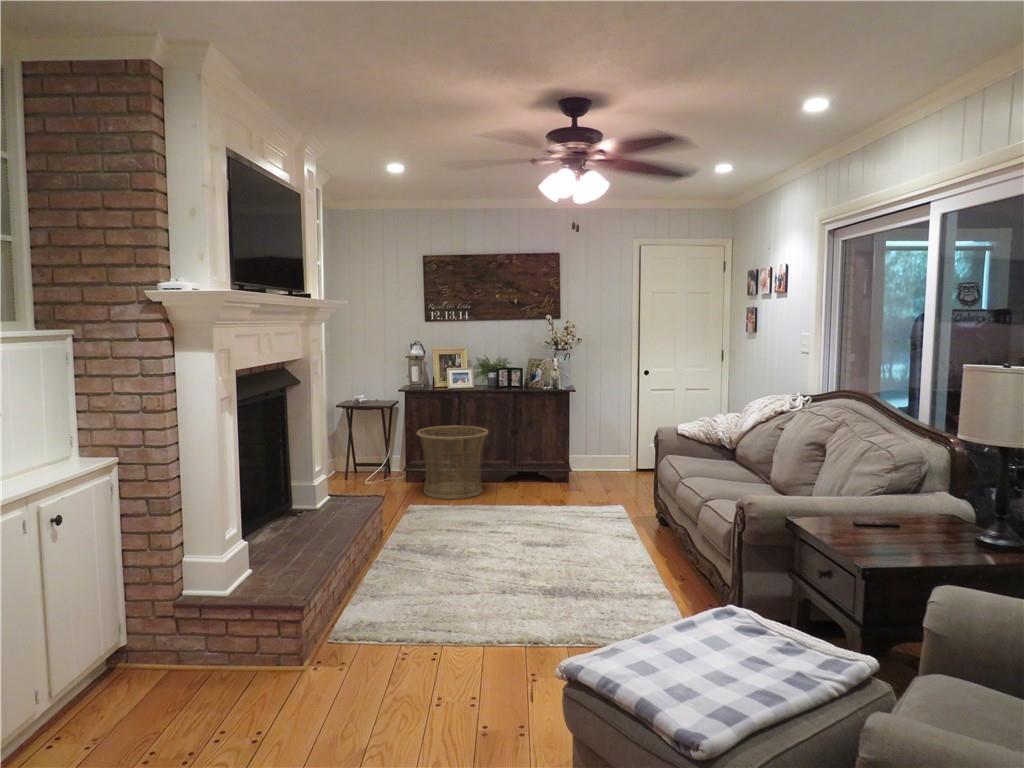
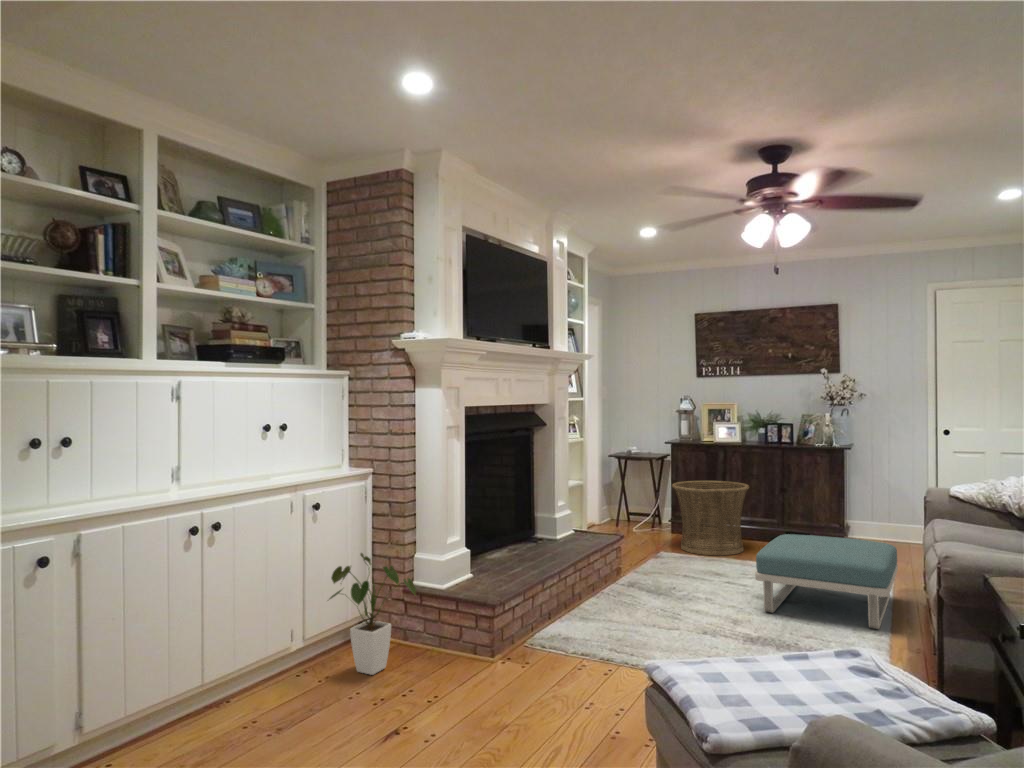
footstool: none [527,478,636,556] -> present [755,534,898,629]
house plant: none [78,573,213,724] -> present [330,553,416,675]

